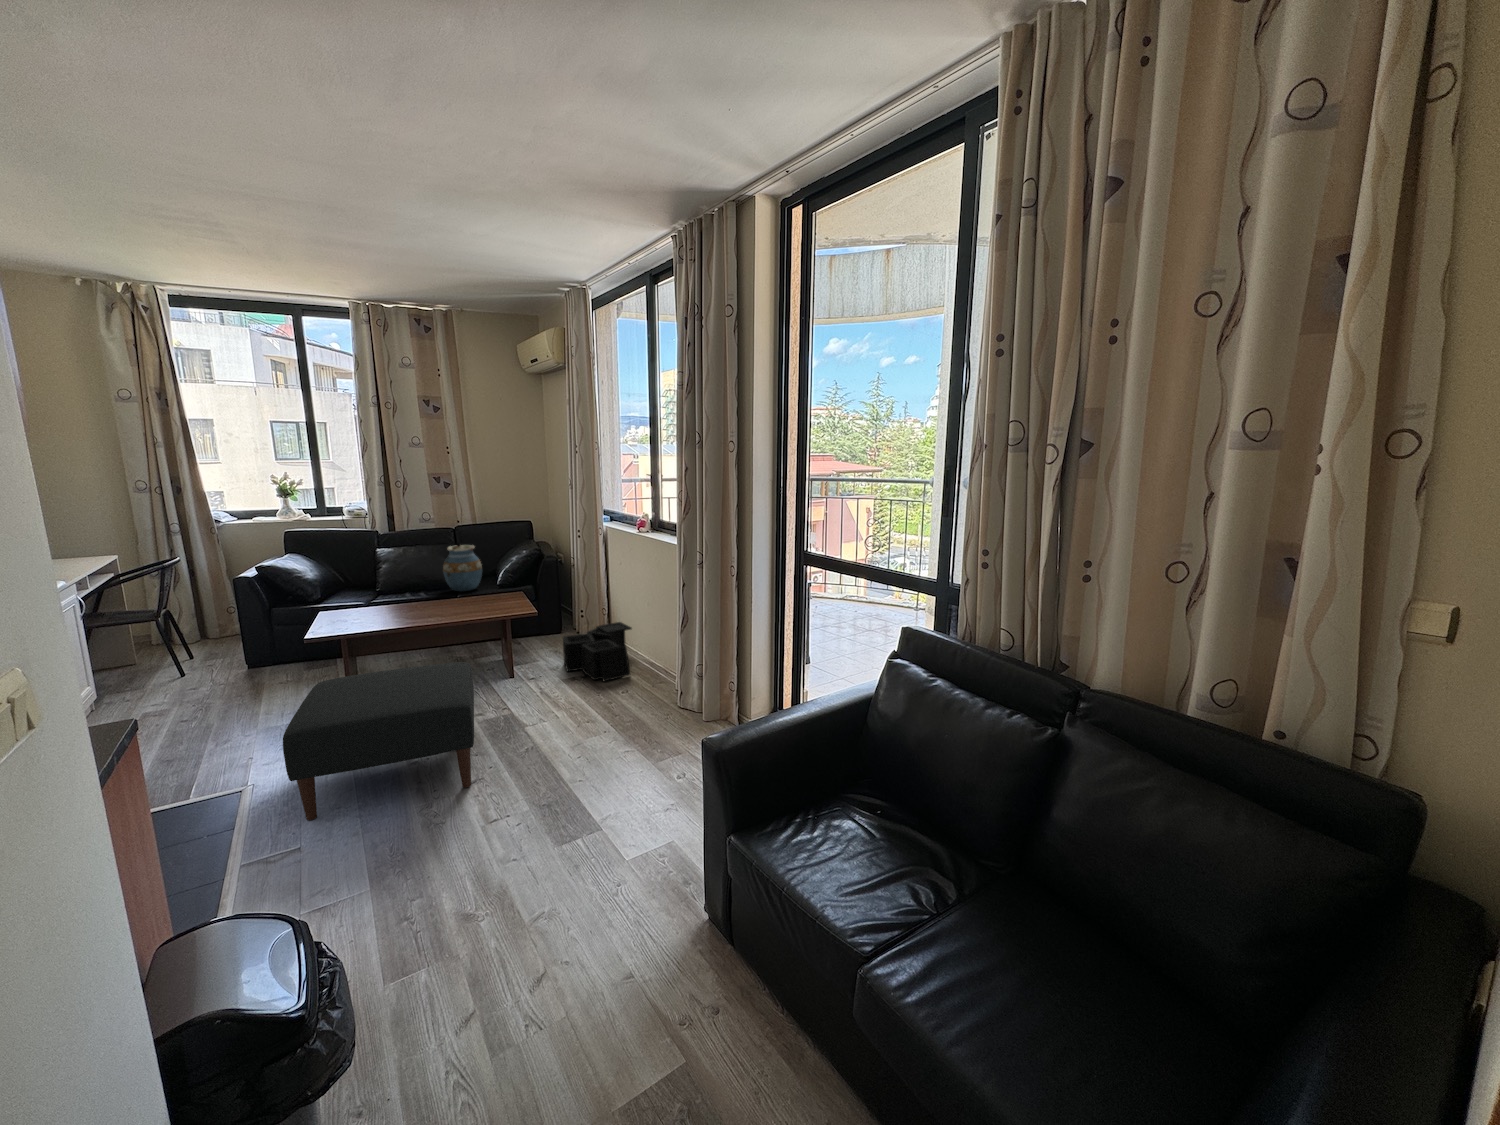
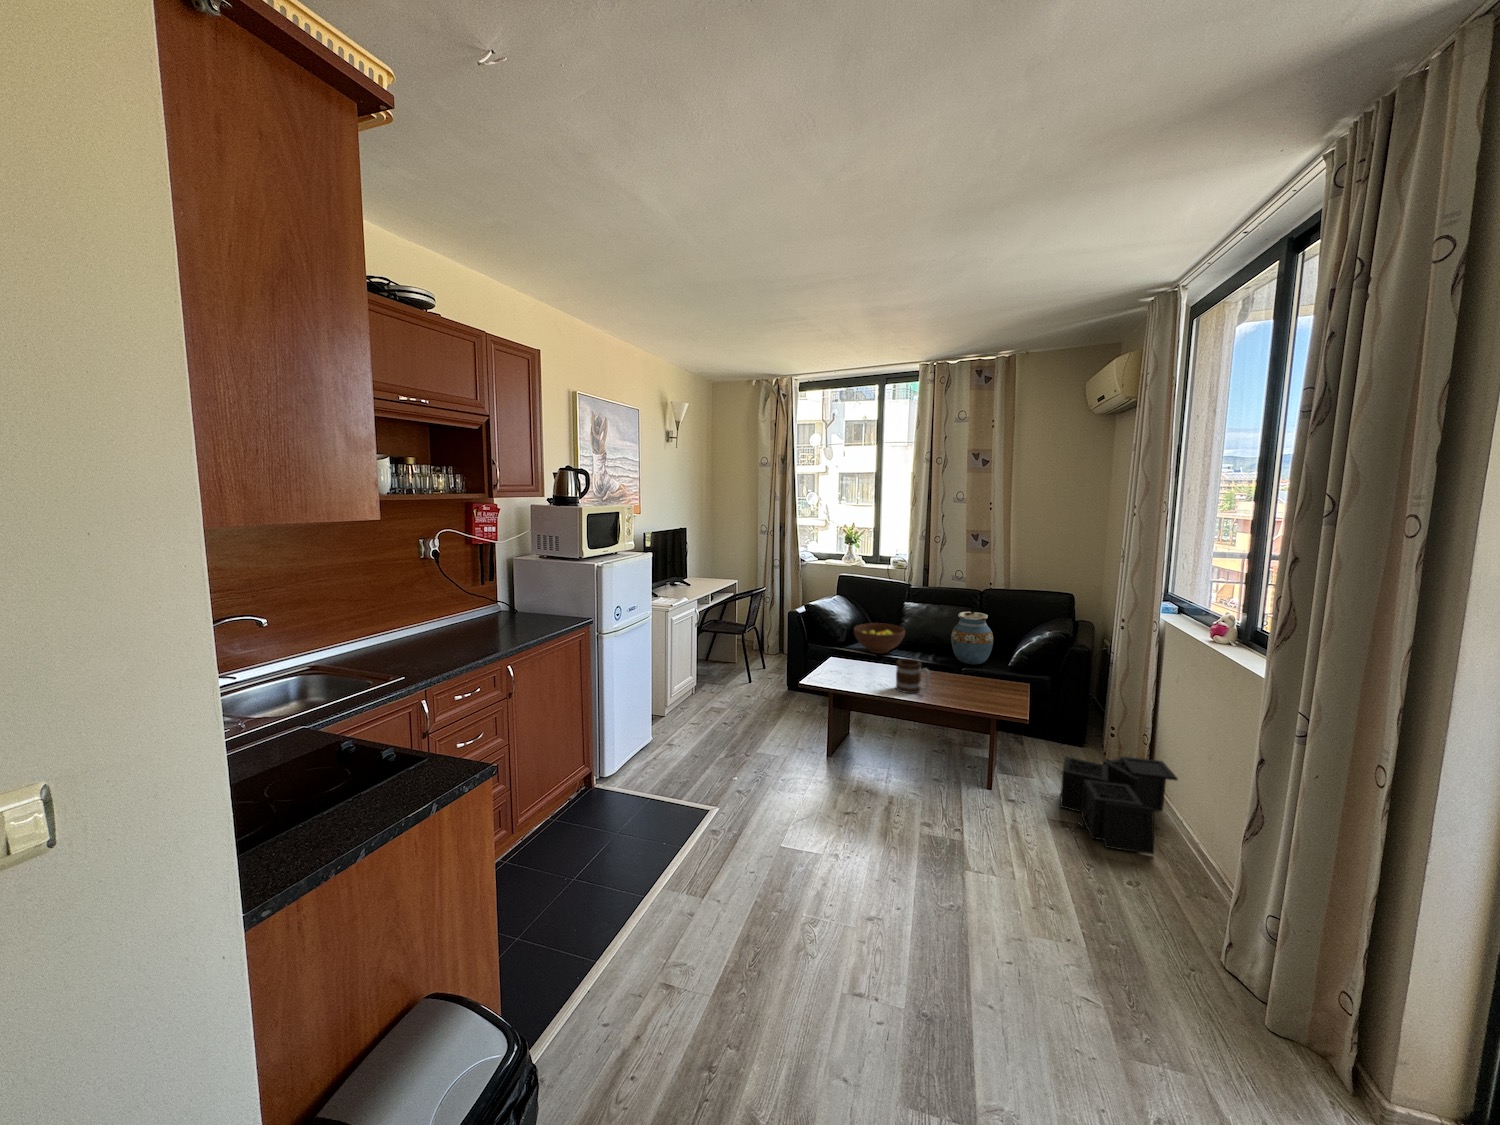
fruit bowl: none [333,571,394,601] -> present [854,623,905,653]
mug: none [414,588,450,619] -> present [896,659,930,693]
ottoman: present [283,662,474,820] -> none [713,736,916,926]

